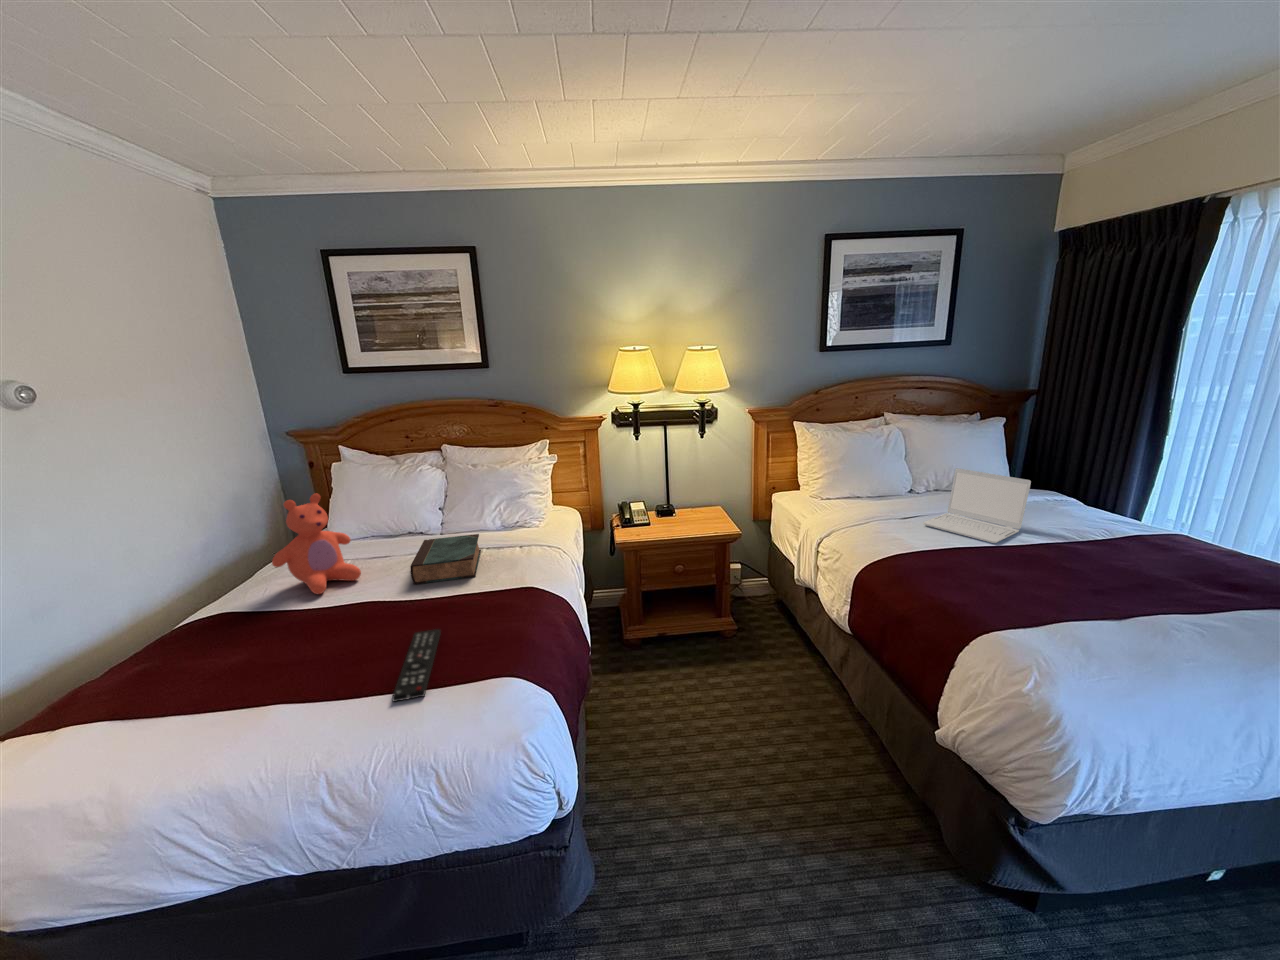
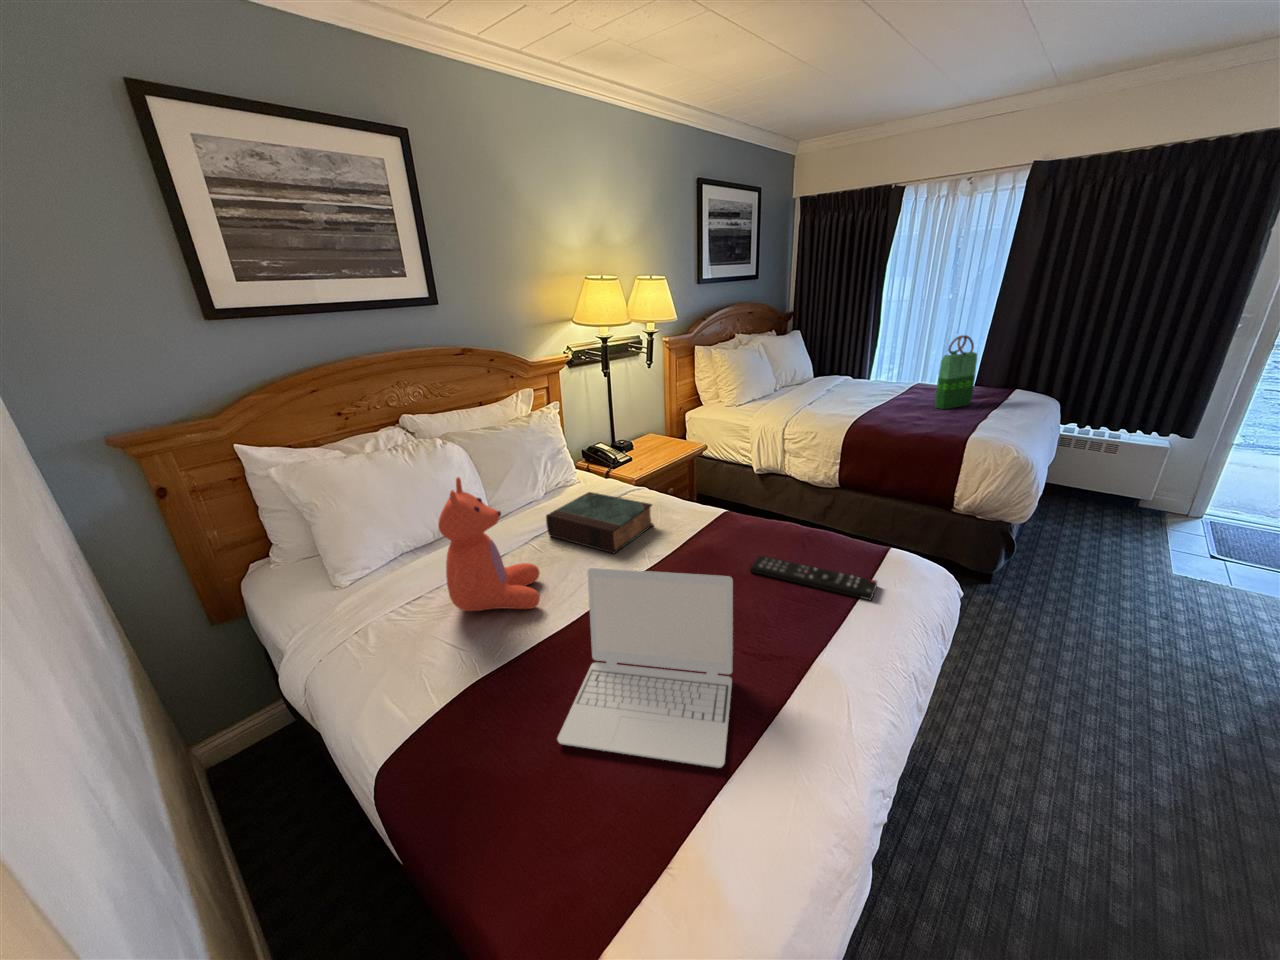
laptop: present [923,468,1031,543] -> present [557,568,733,768]
tote bag: none [1058,468,1159,591] -> present [935,335,977,409]

